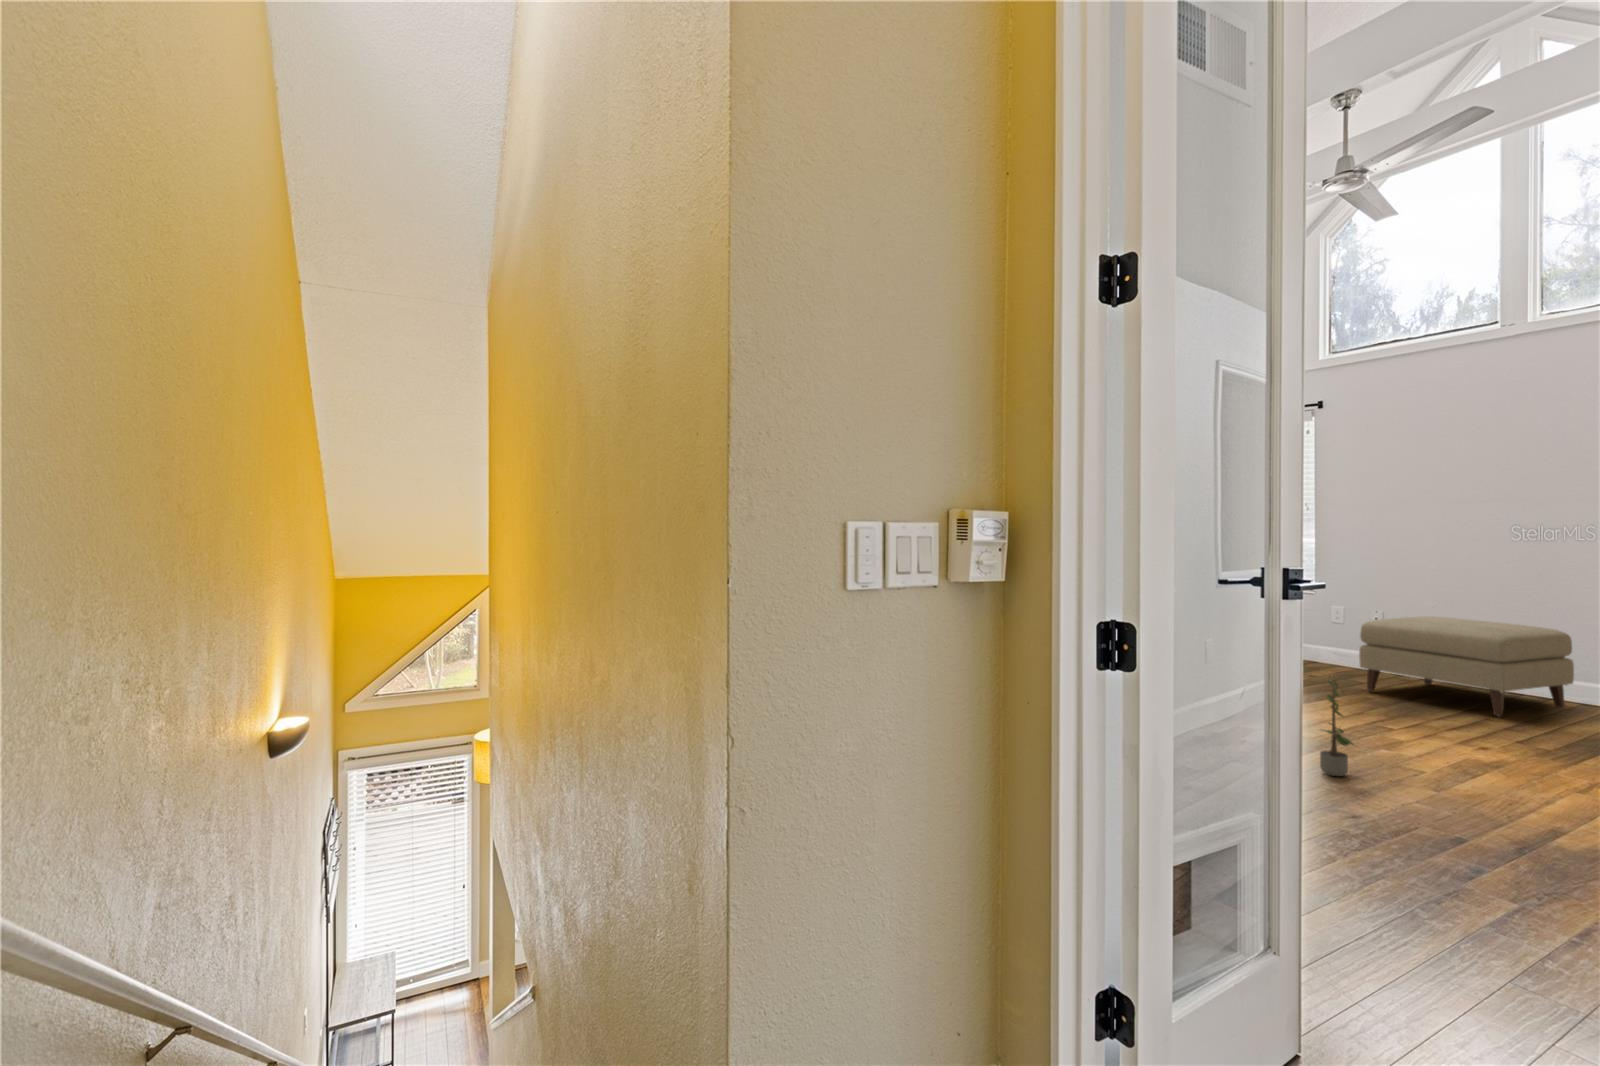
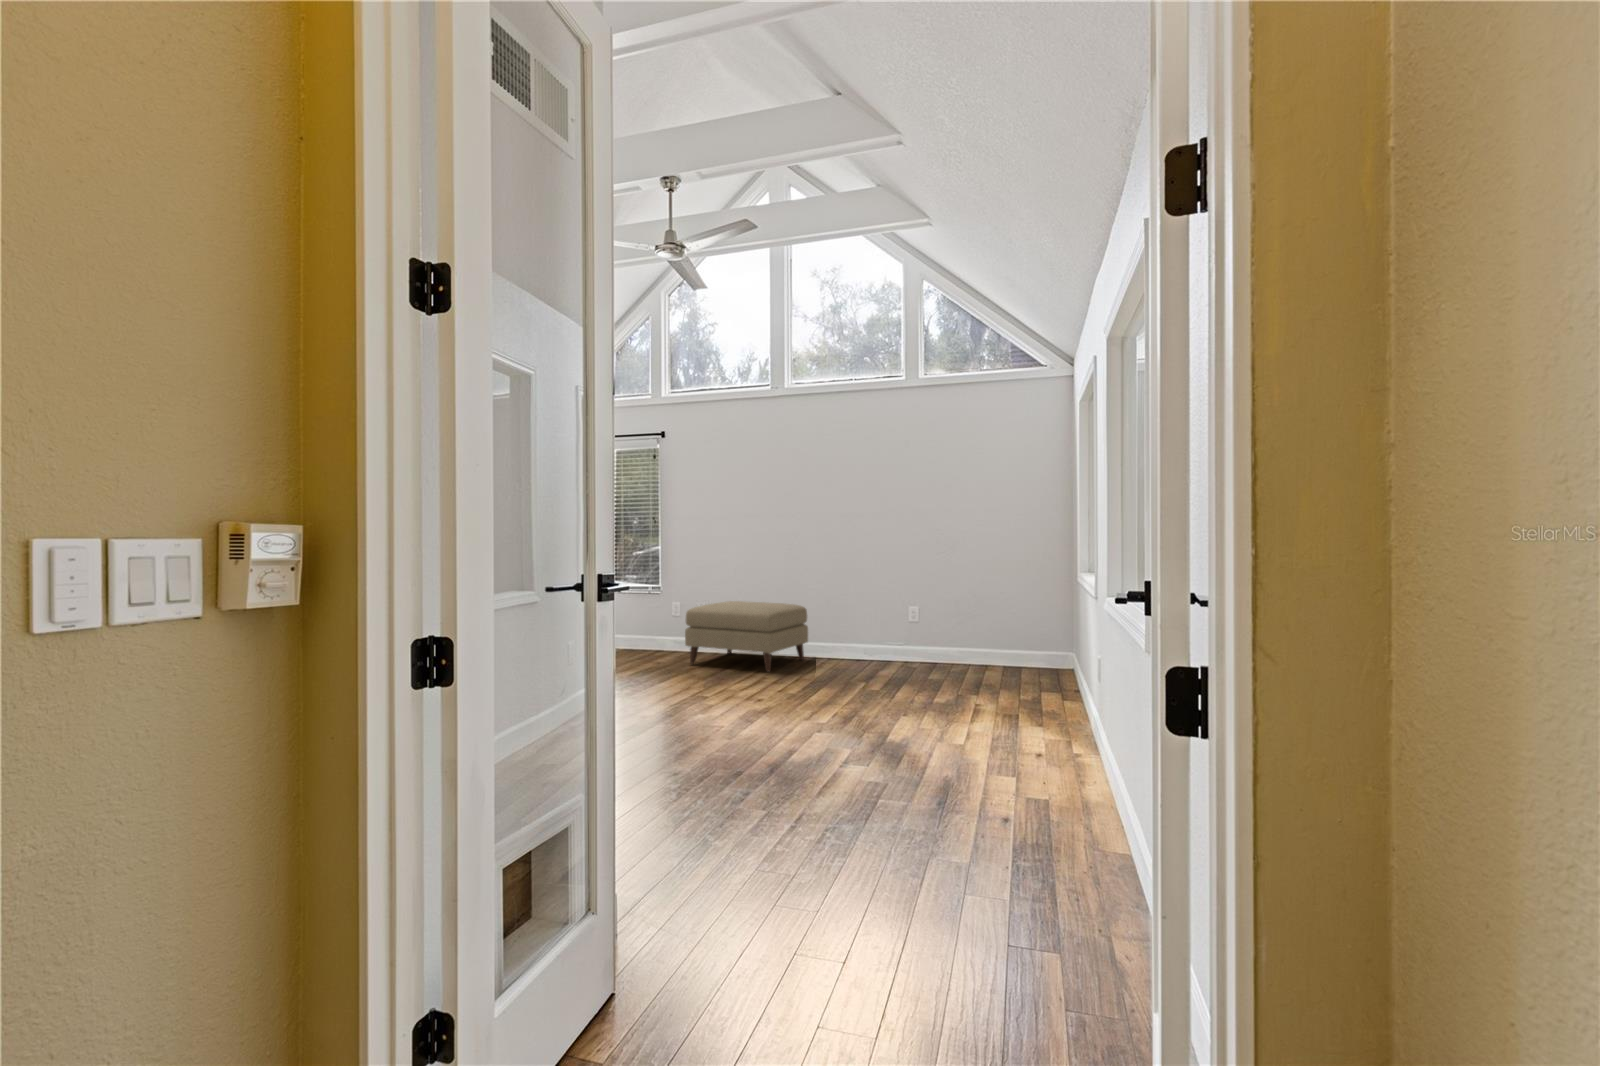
potted plant: present [1320,674,1353,776] -> none [650,653,679,740]

